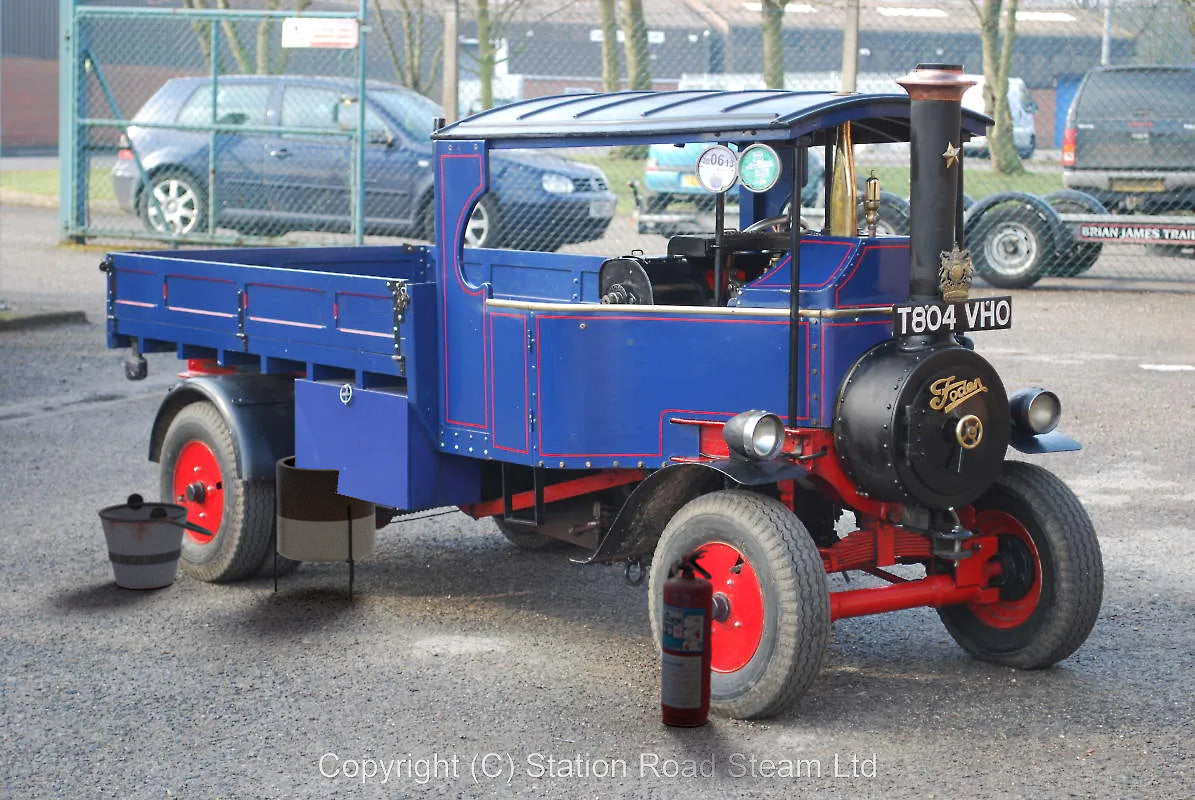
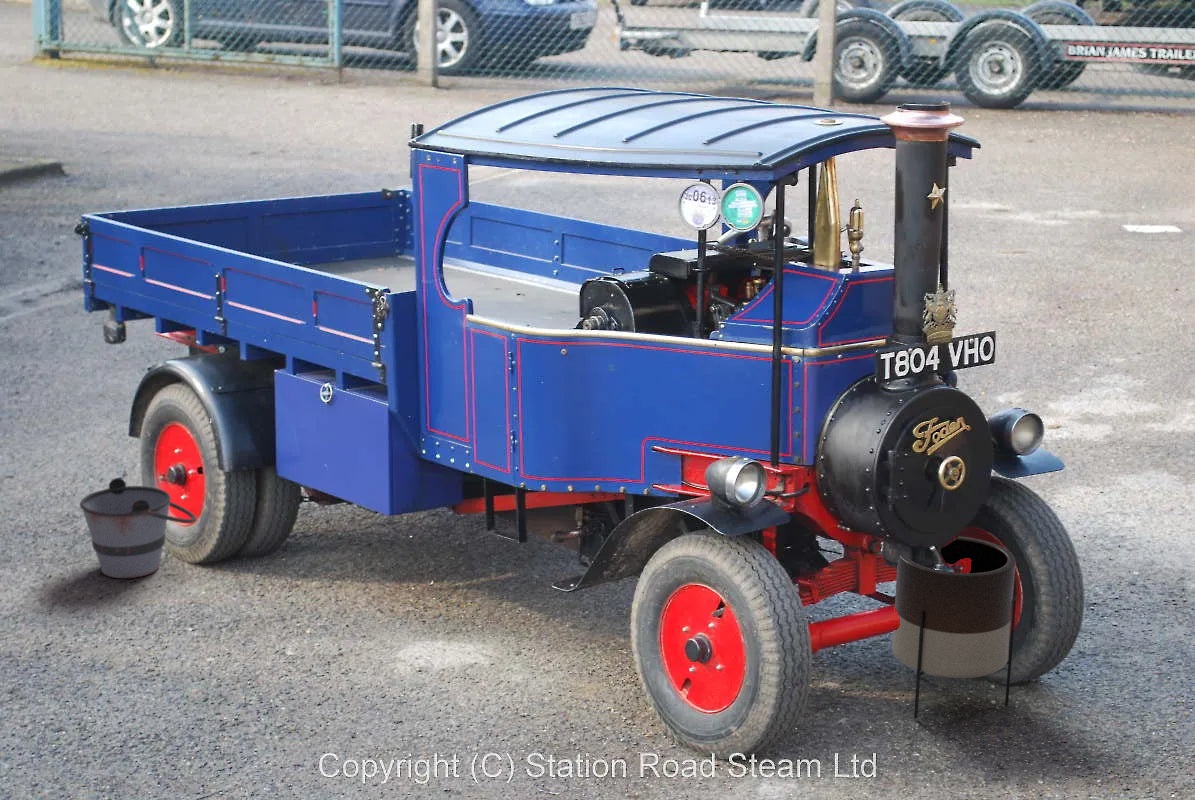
planter: present [274,456,376,602] -> present [892,536,1016,719]
fire extinguisher: present [661,550,713,727] -> none [643,600,694,769]

